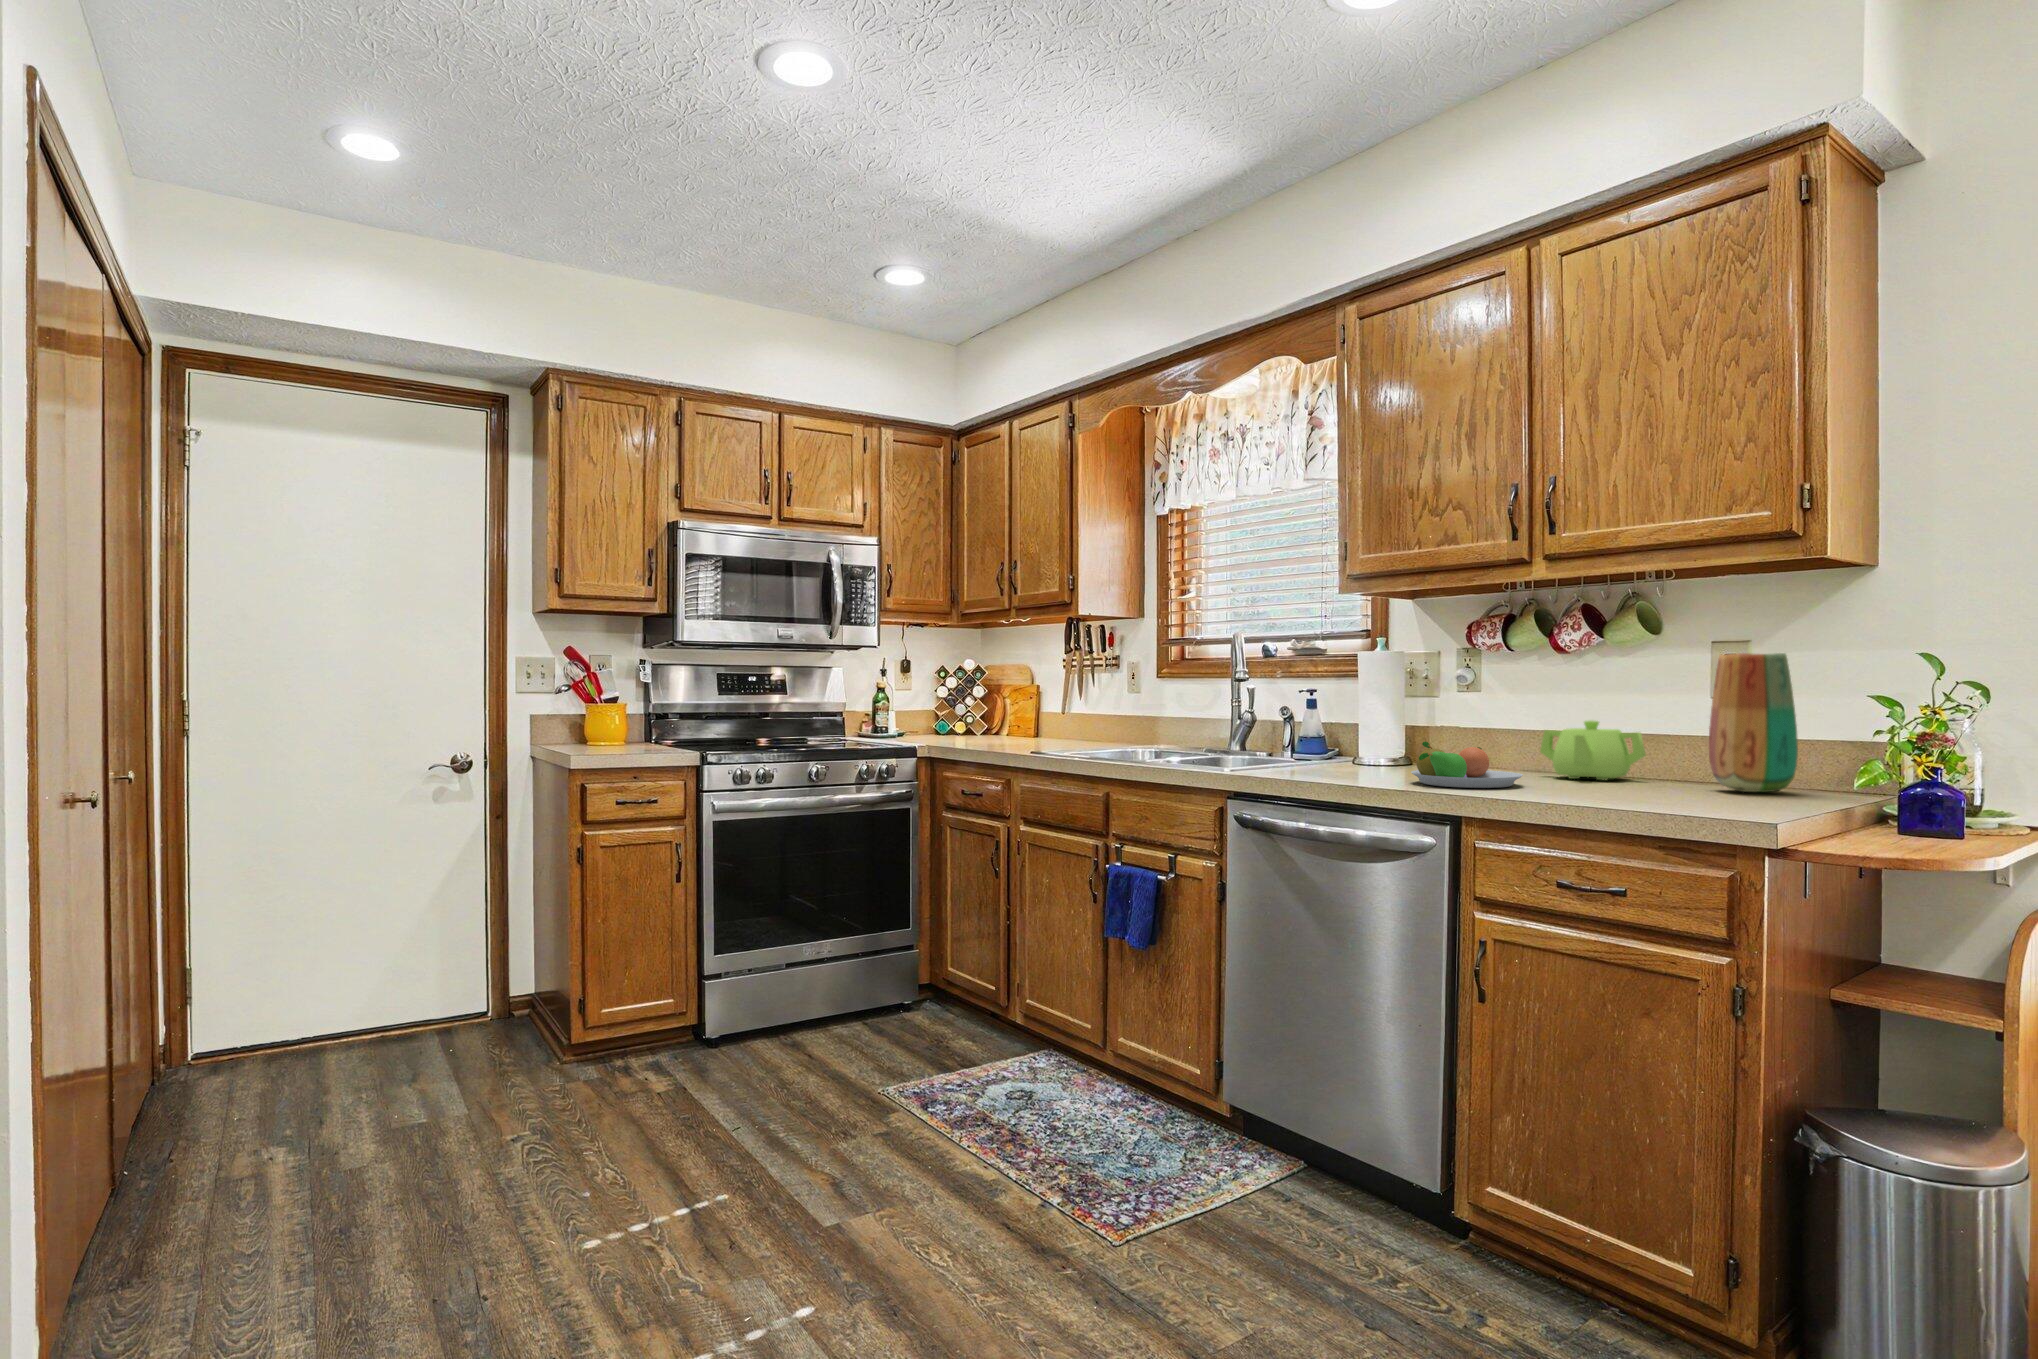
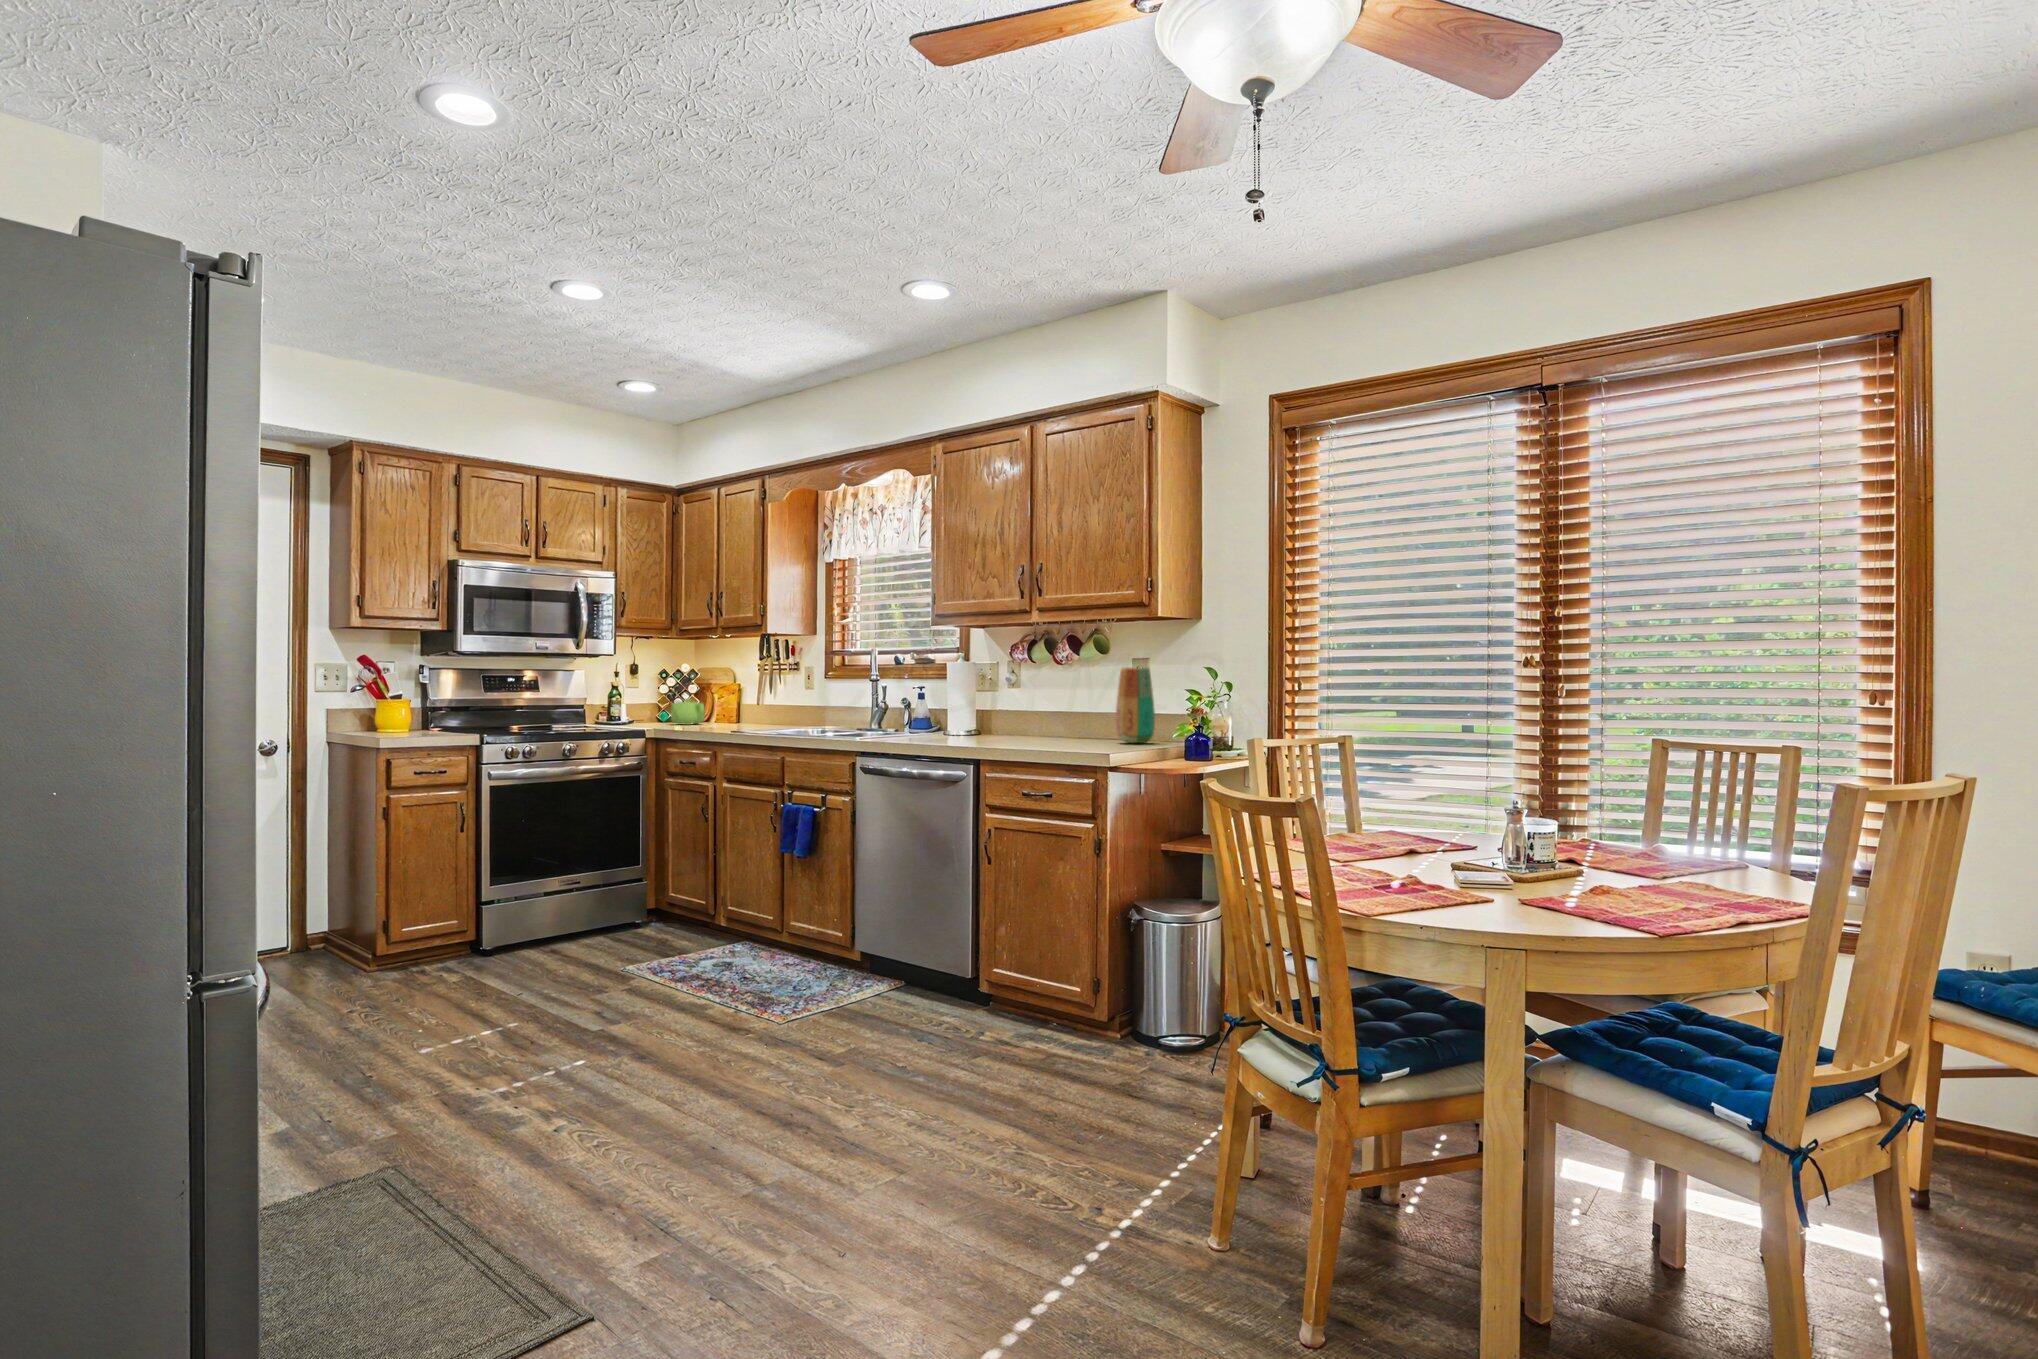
teapot: present [1540,720,1646,780] -> present [671,699,705,725]
fruit bowl: present [1411,742,1523,788] -> none [960,718,1021,744]

